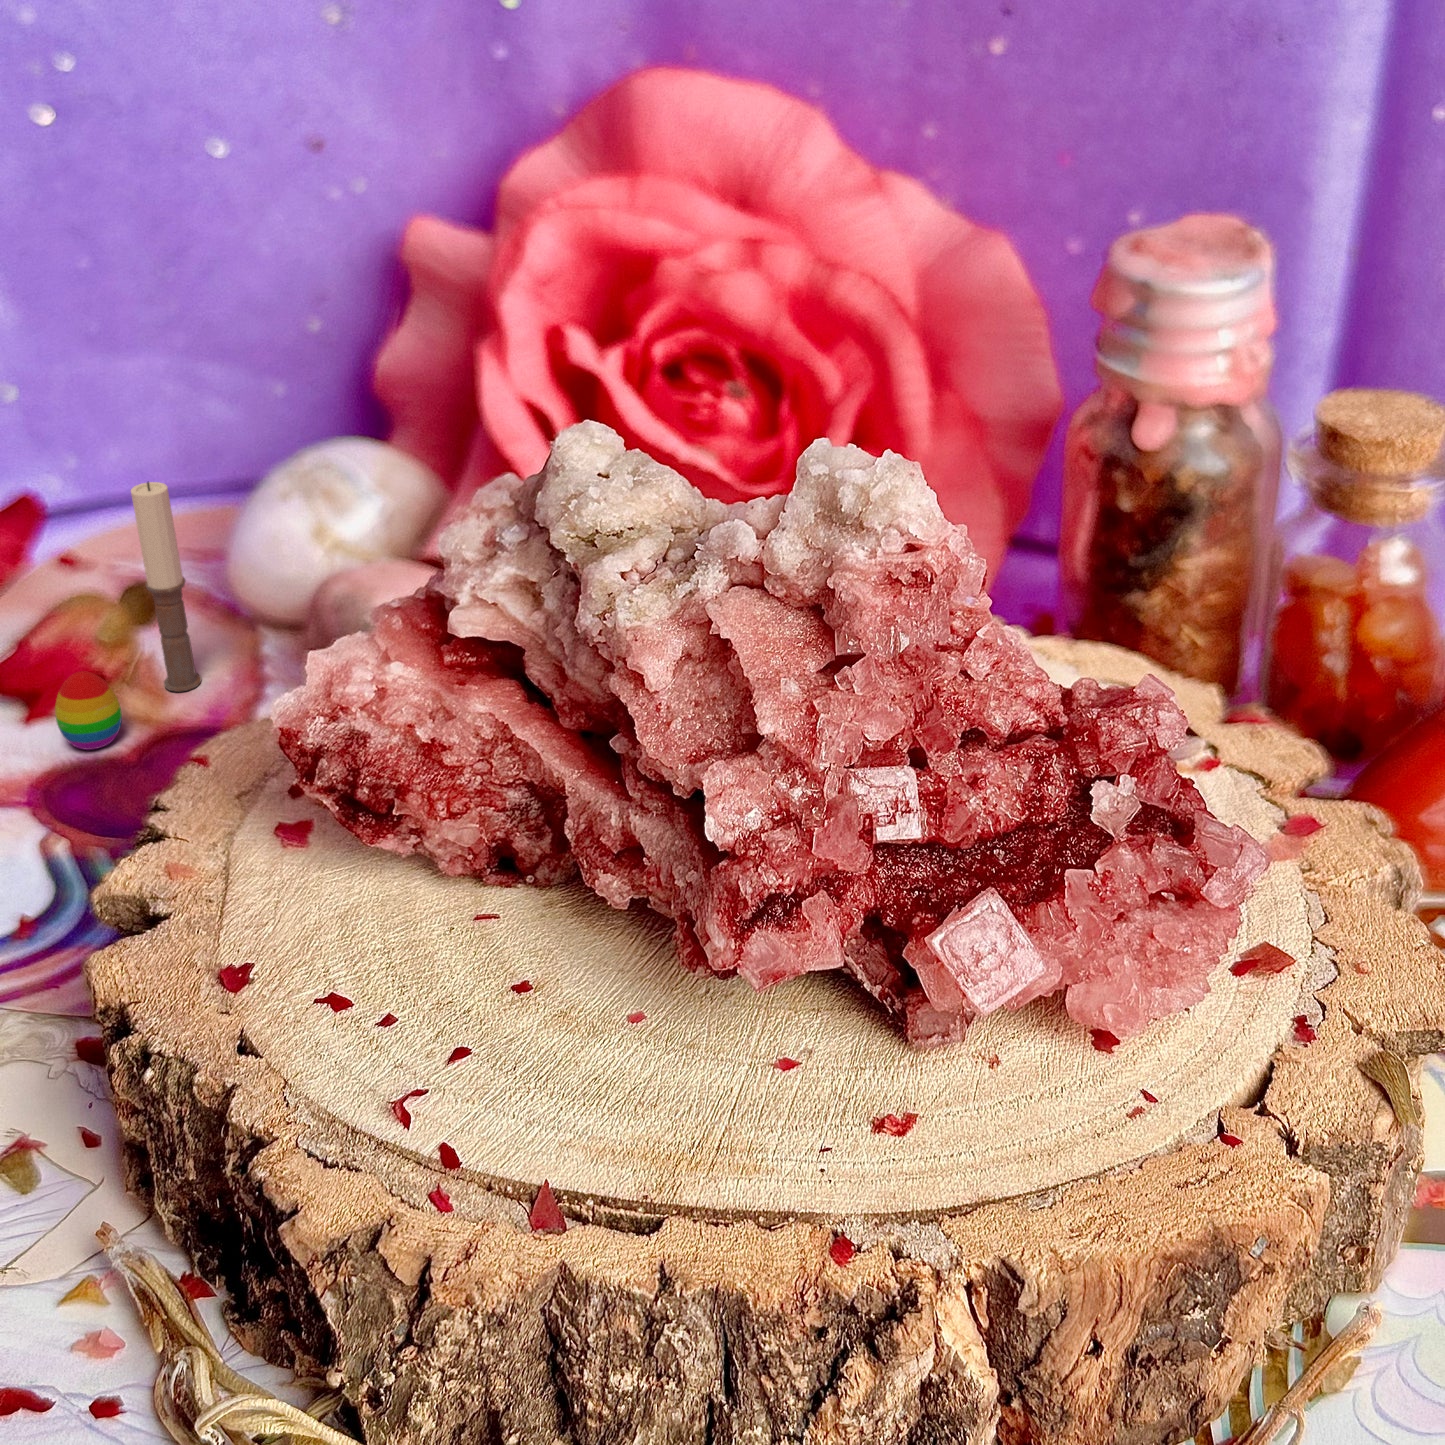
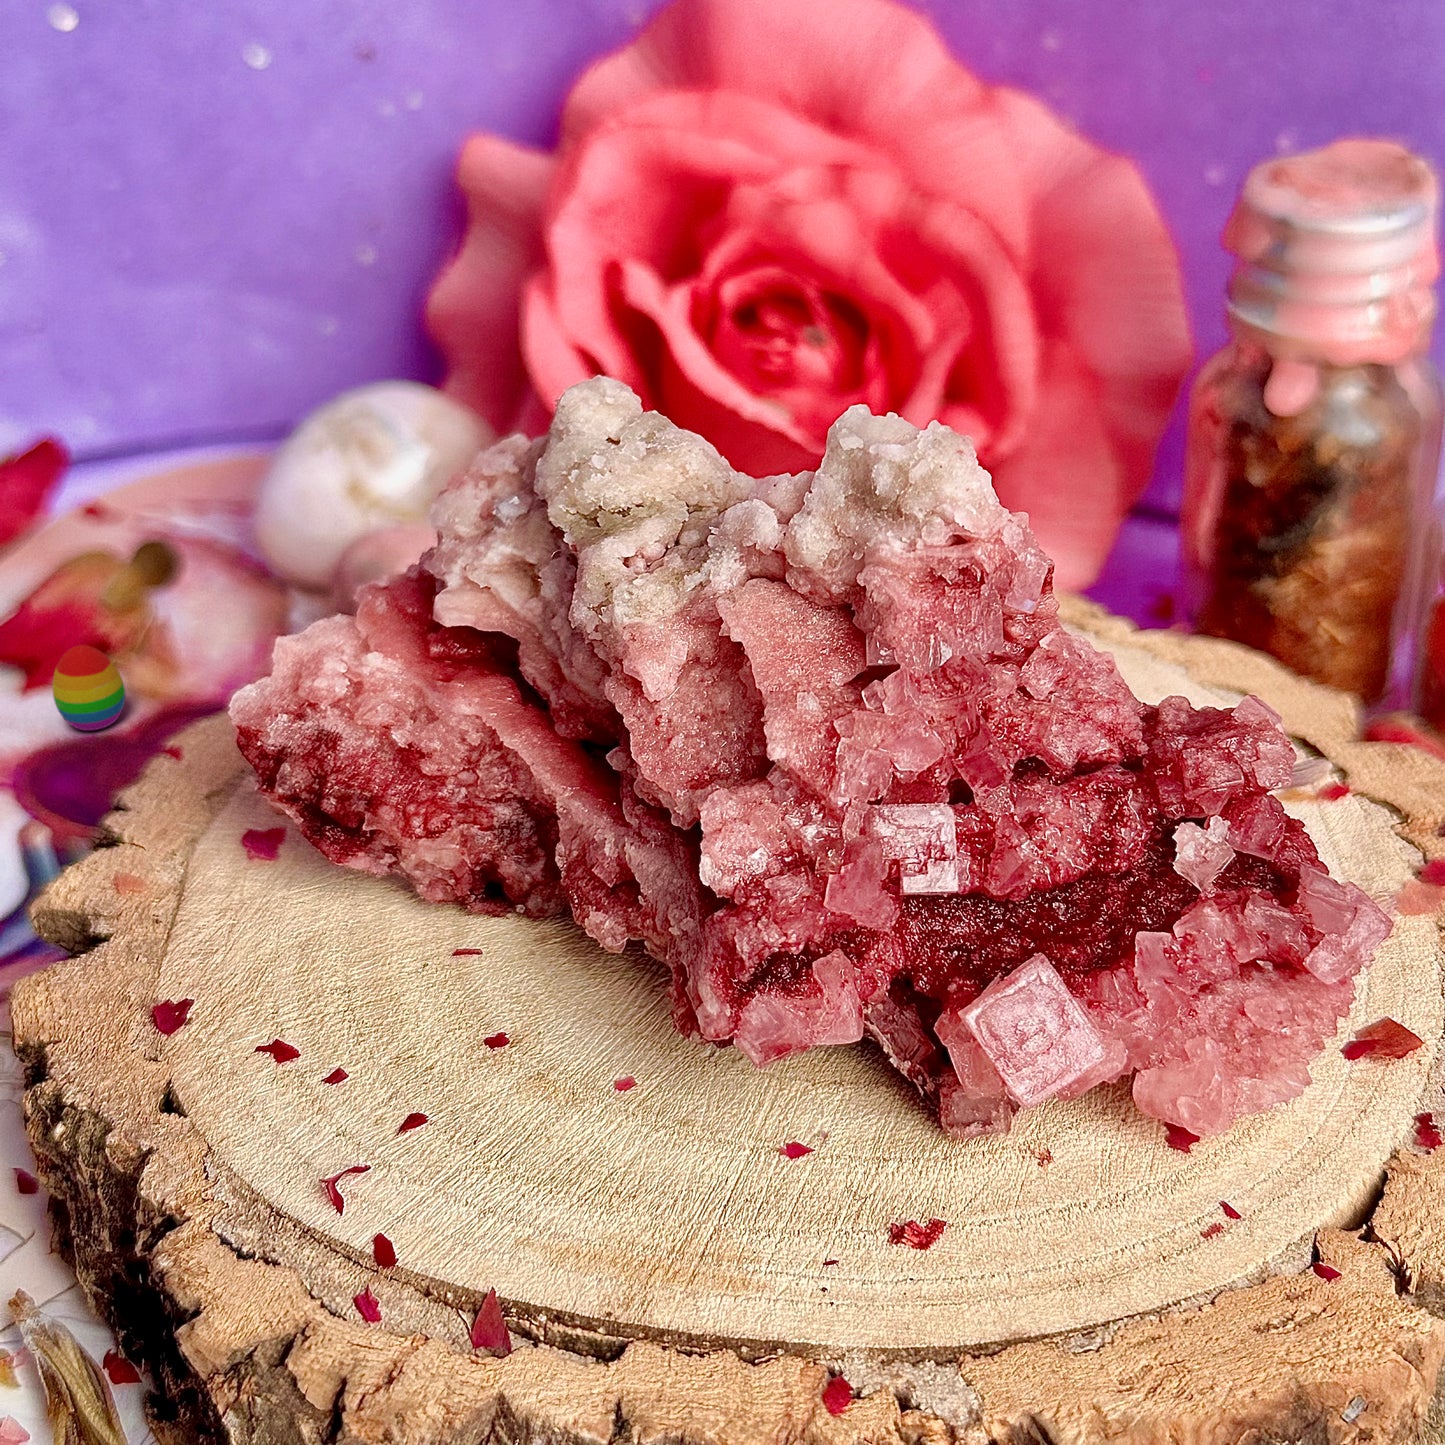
candle: present [131,482,201,692] -> none [136,438,218,668]

